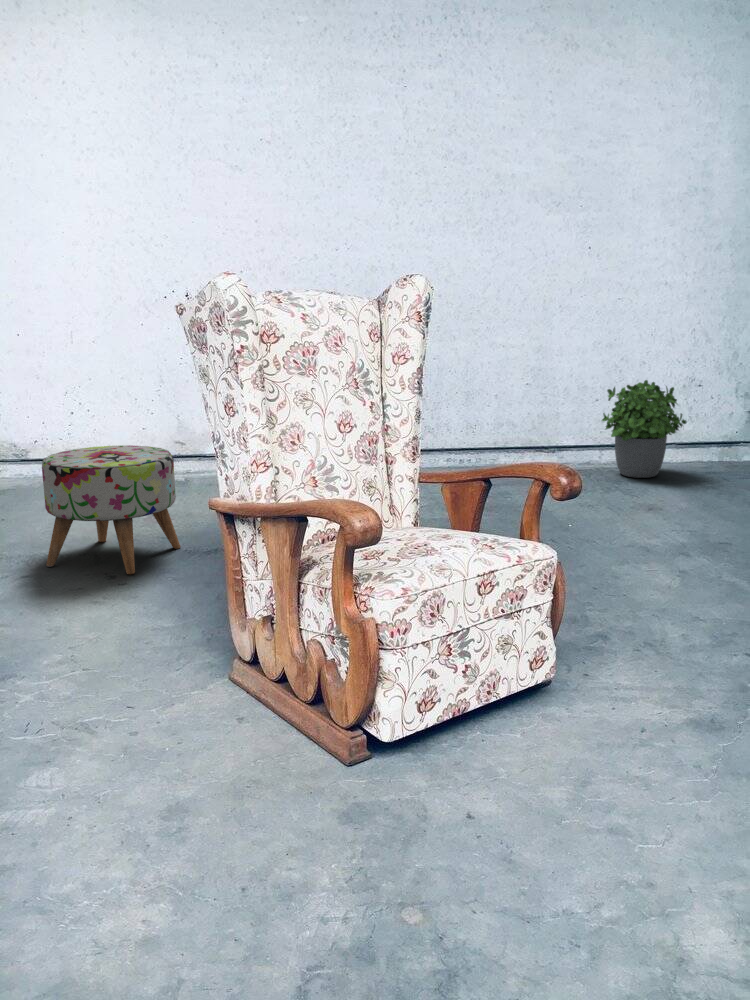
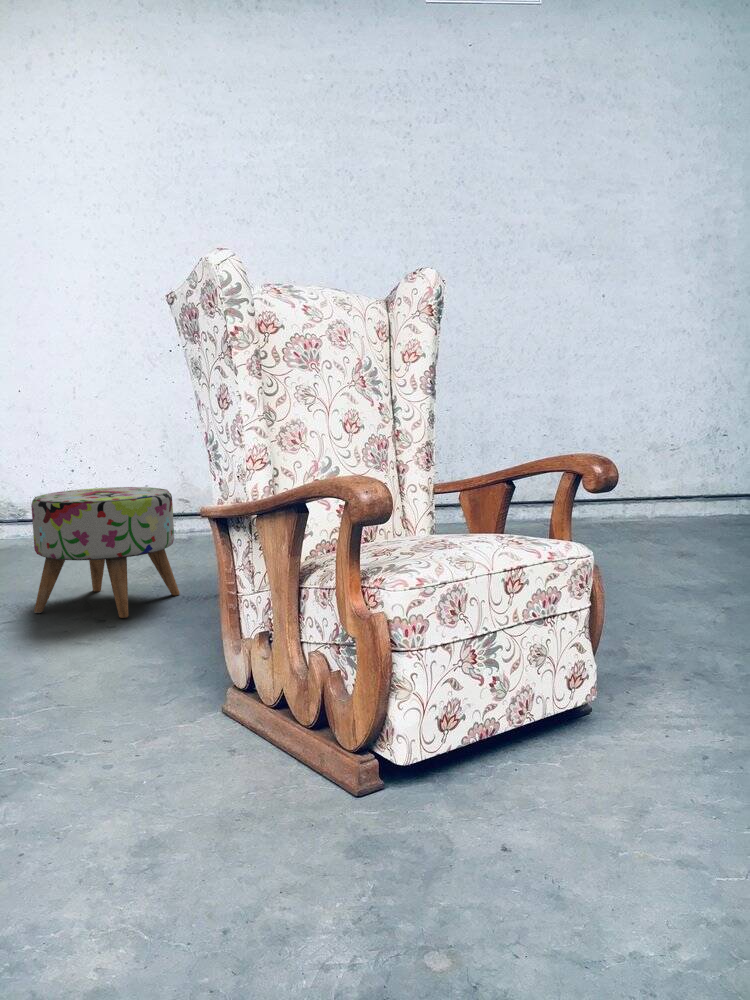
potted plant: present [602,380,686,478] -> none [621,425,712,528]

